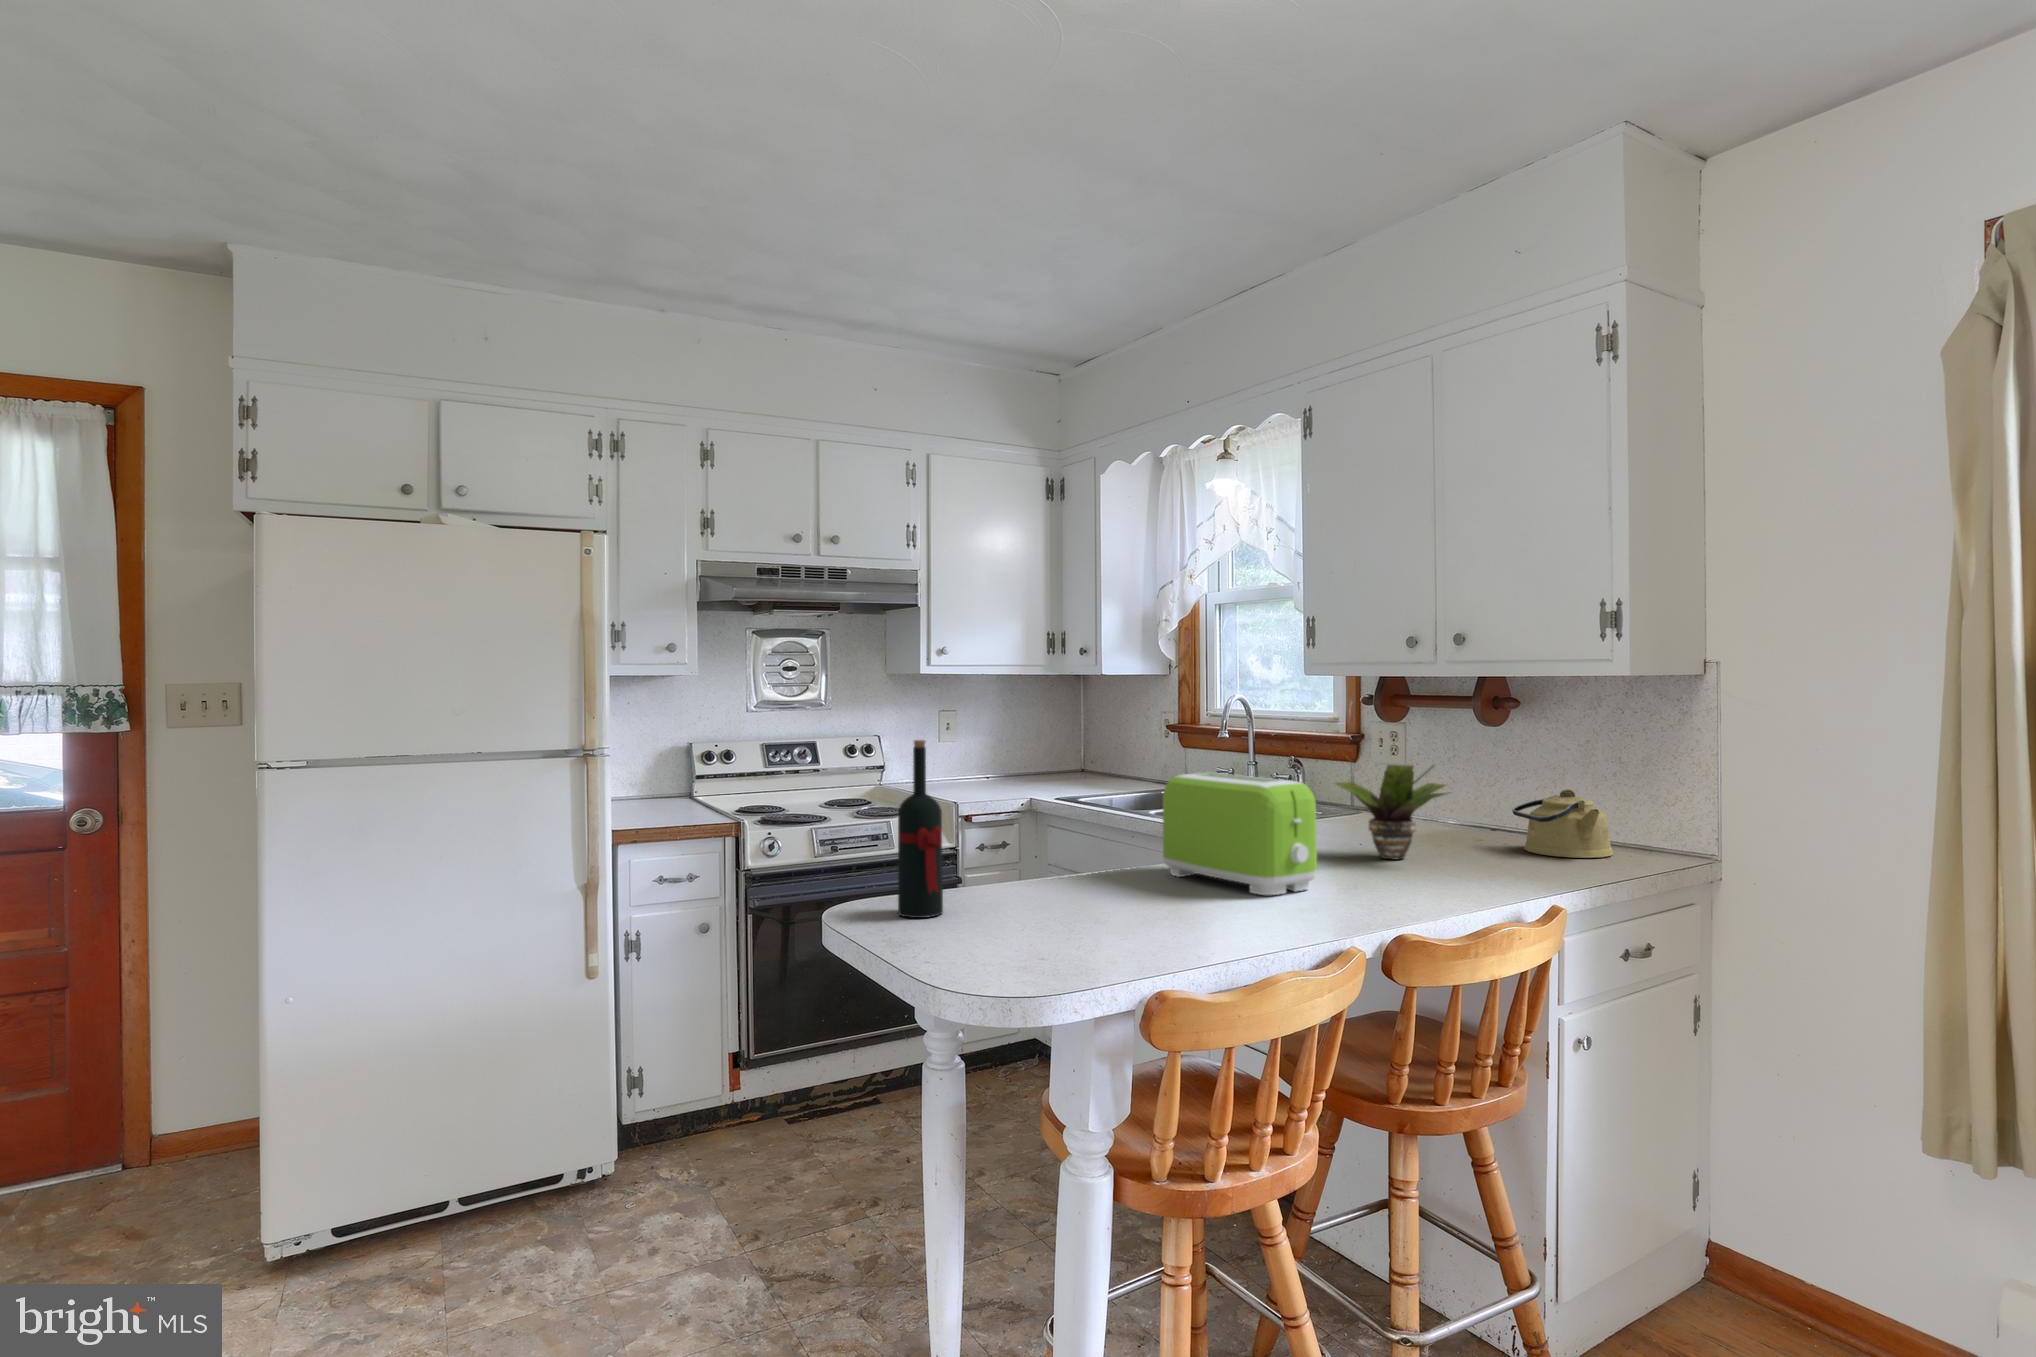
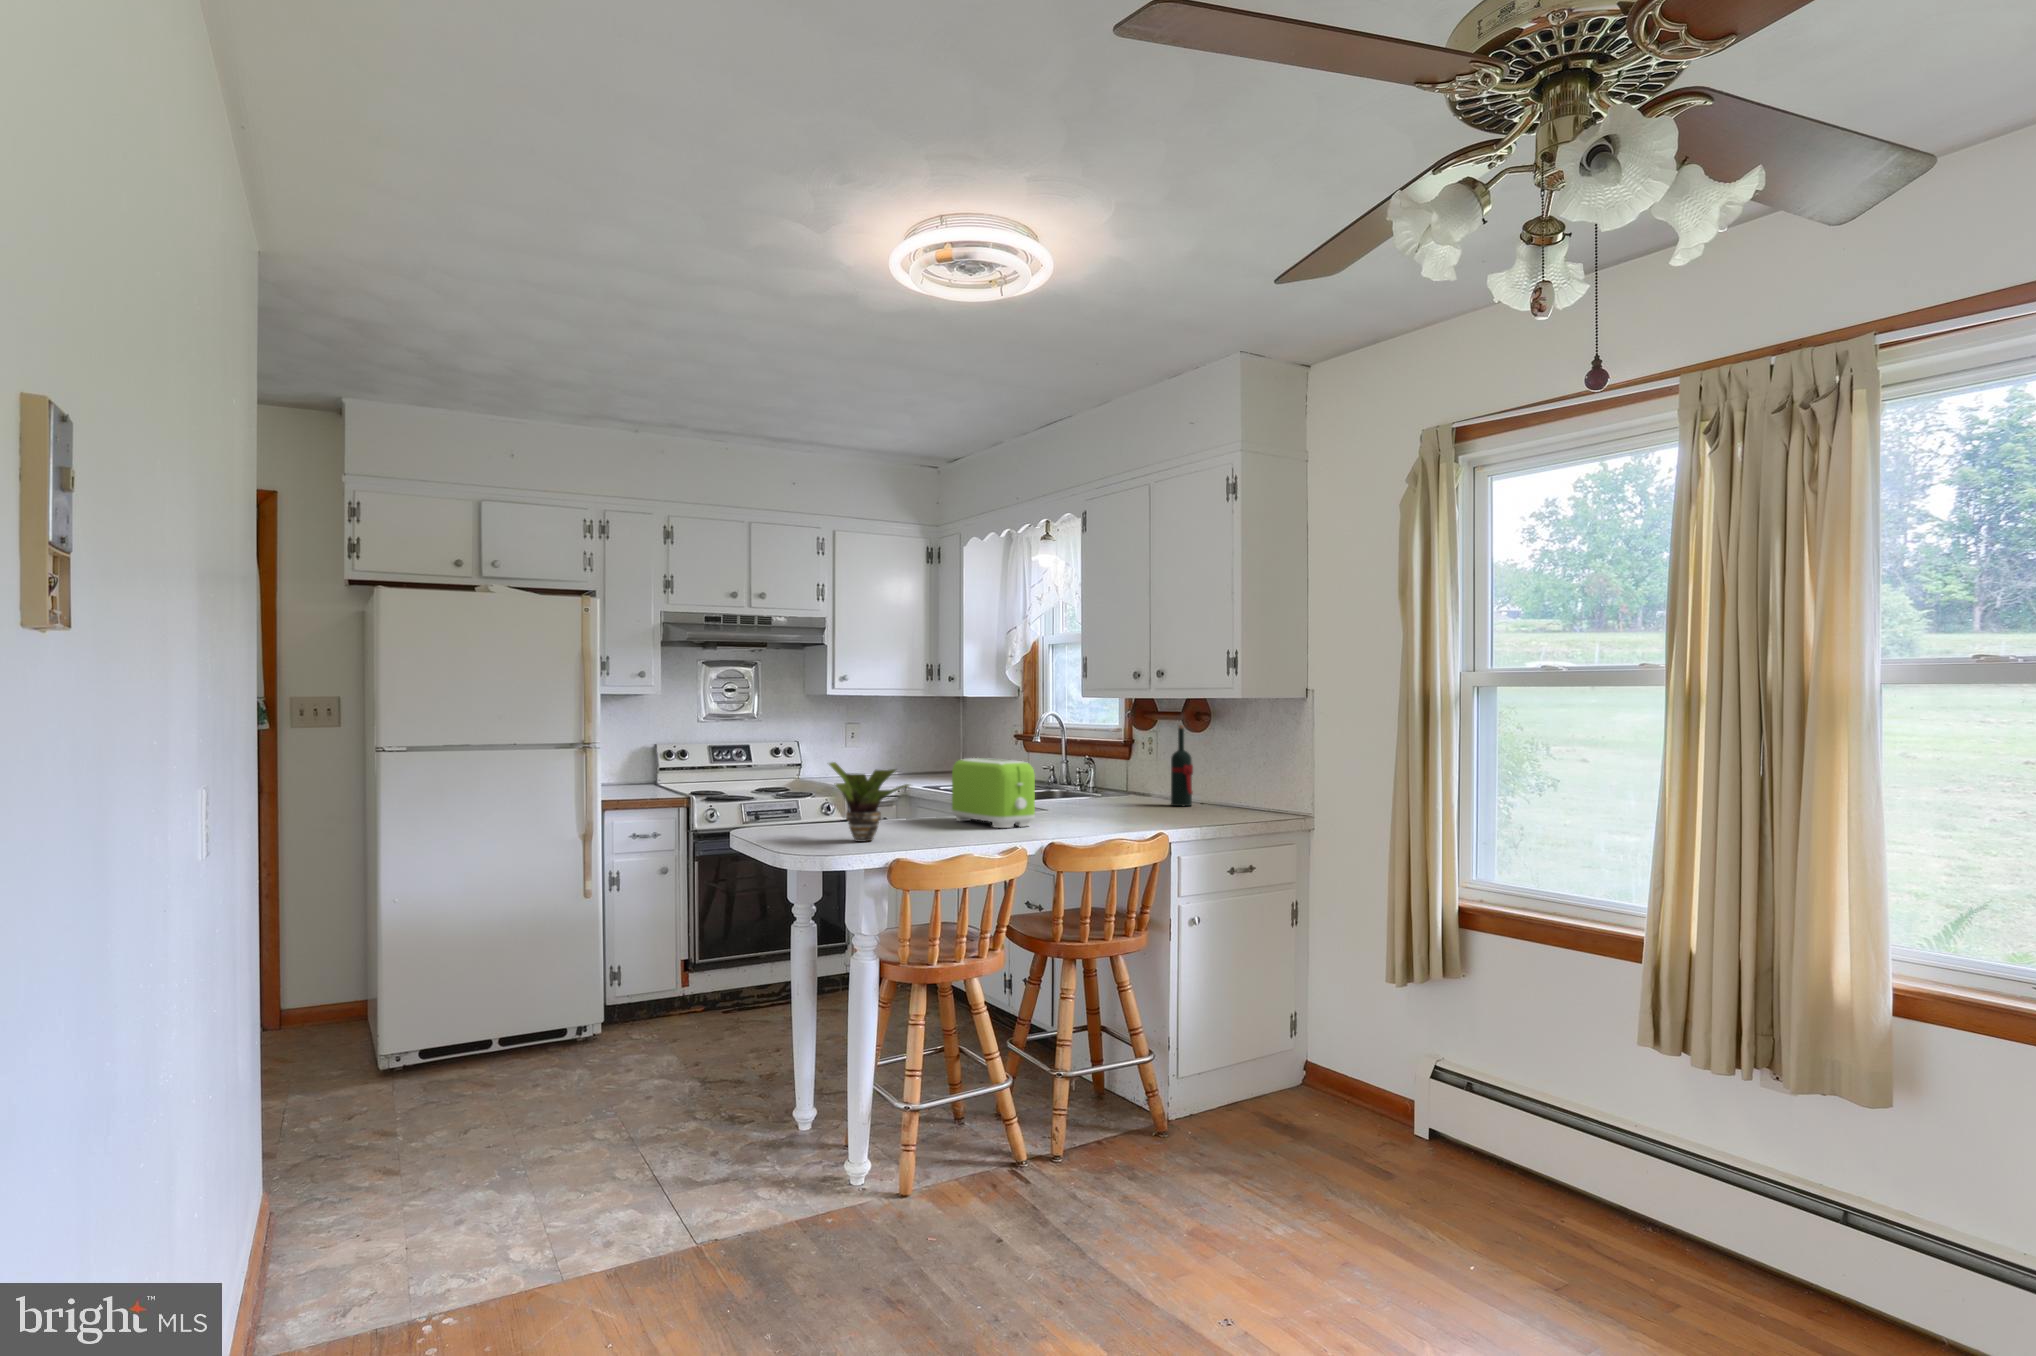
wine bottle: present [898,740,943,918] -> present [1171,725,1193,806]
potted plant: present [1335,764,1446,860] -> present [829,762,909,842]
kettle: present [1512,789,1613,858] -> none [1192,772,1248,814]

